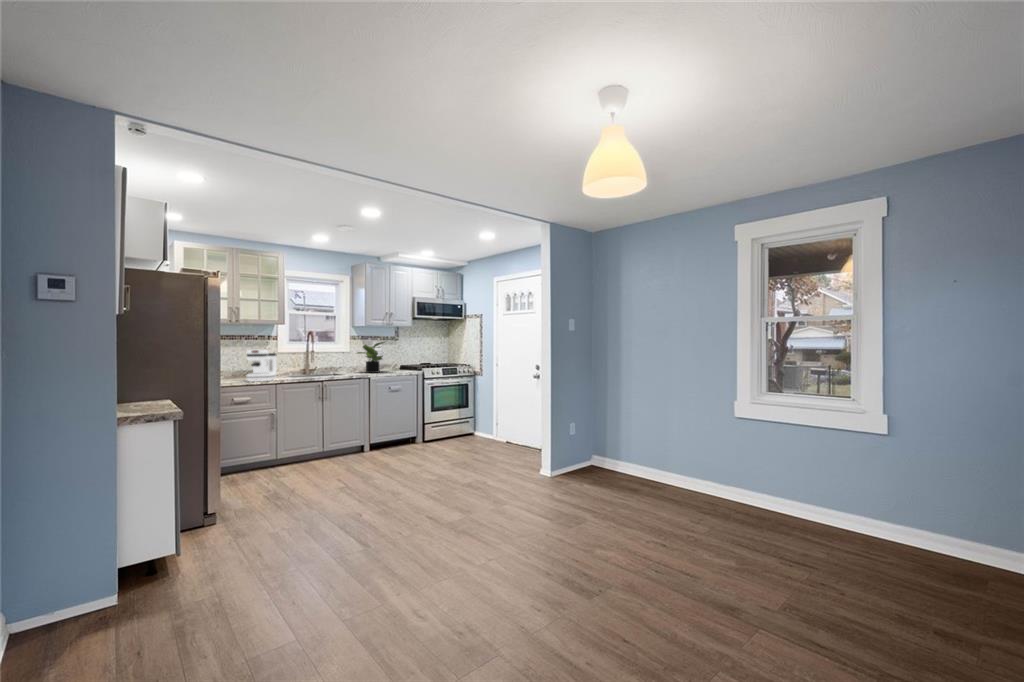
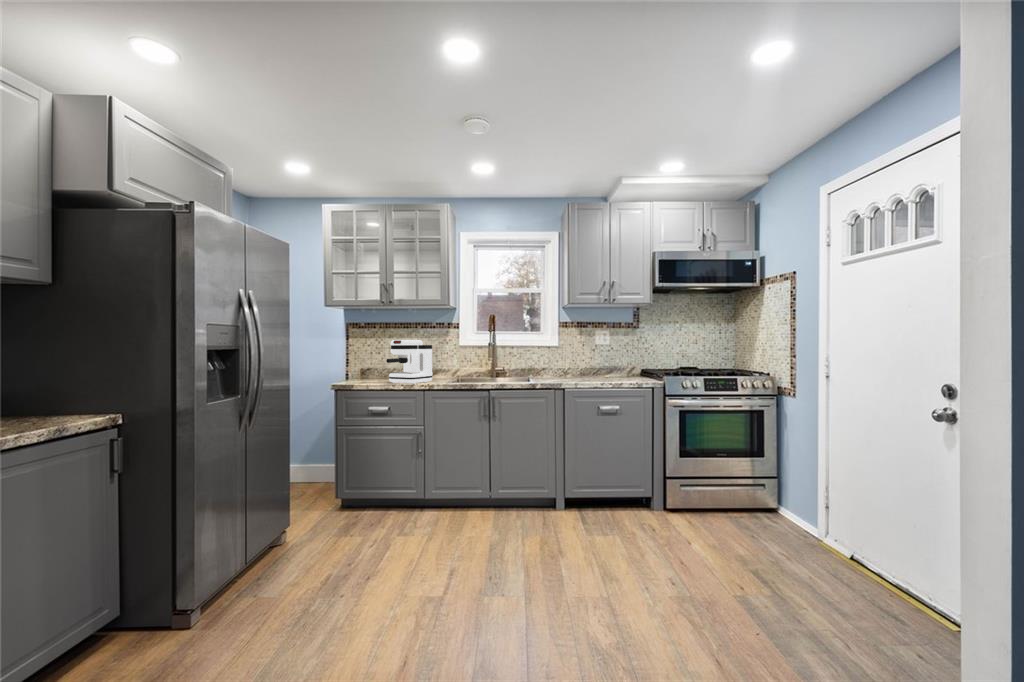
potted plant: present [357,342,384,373] -> none [552,328,602,380]

